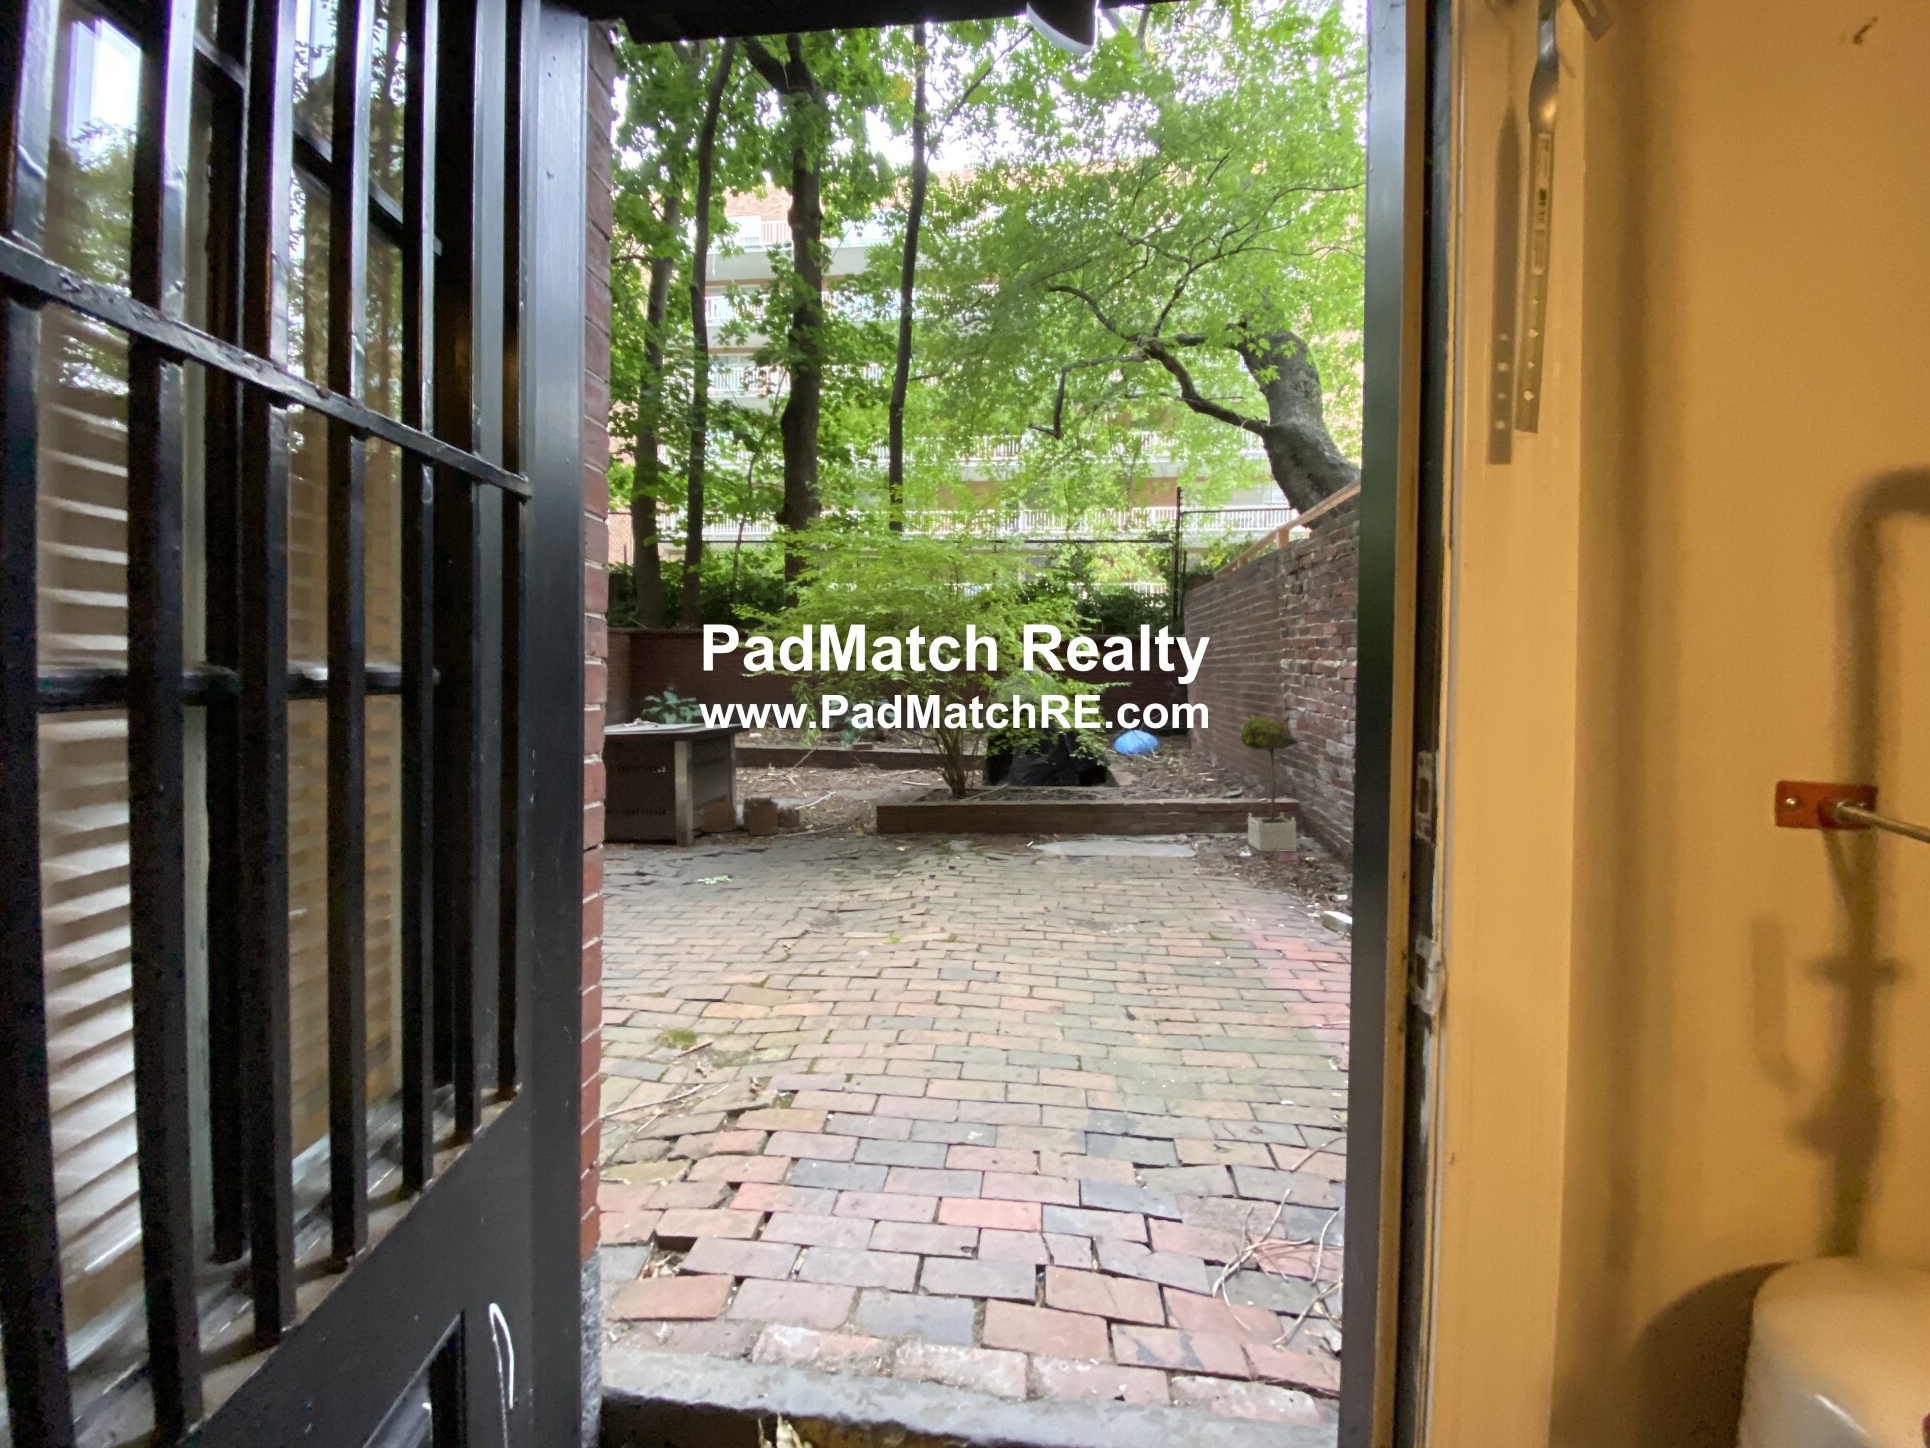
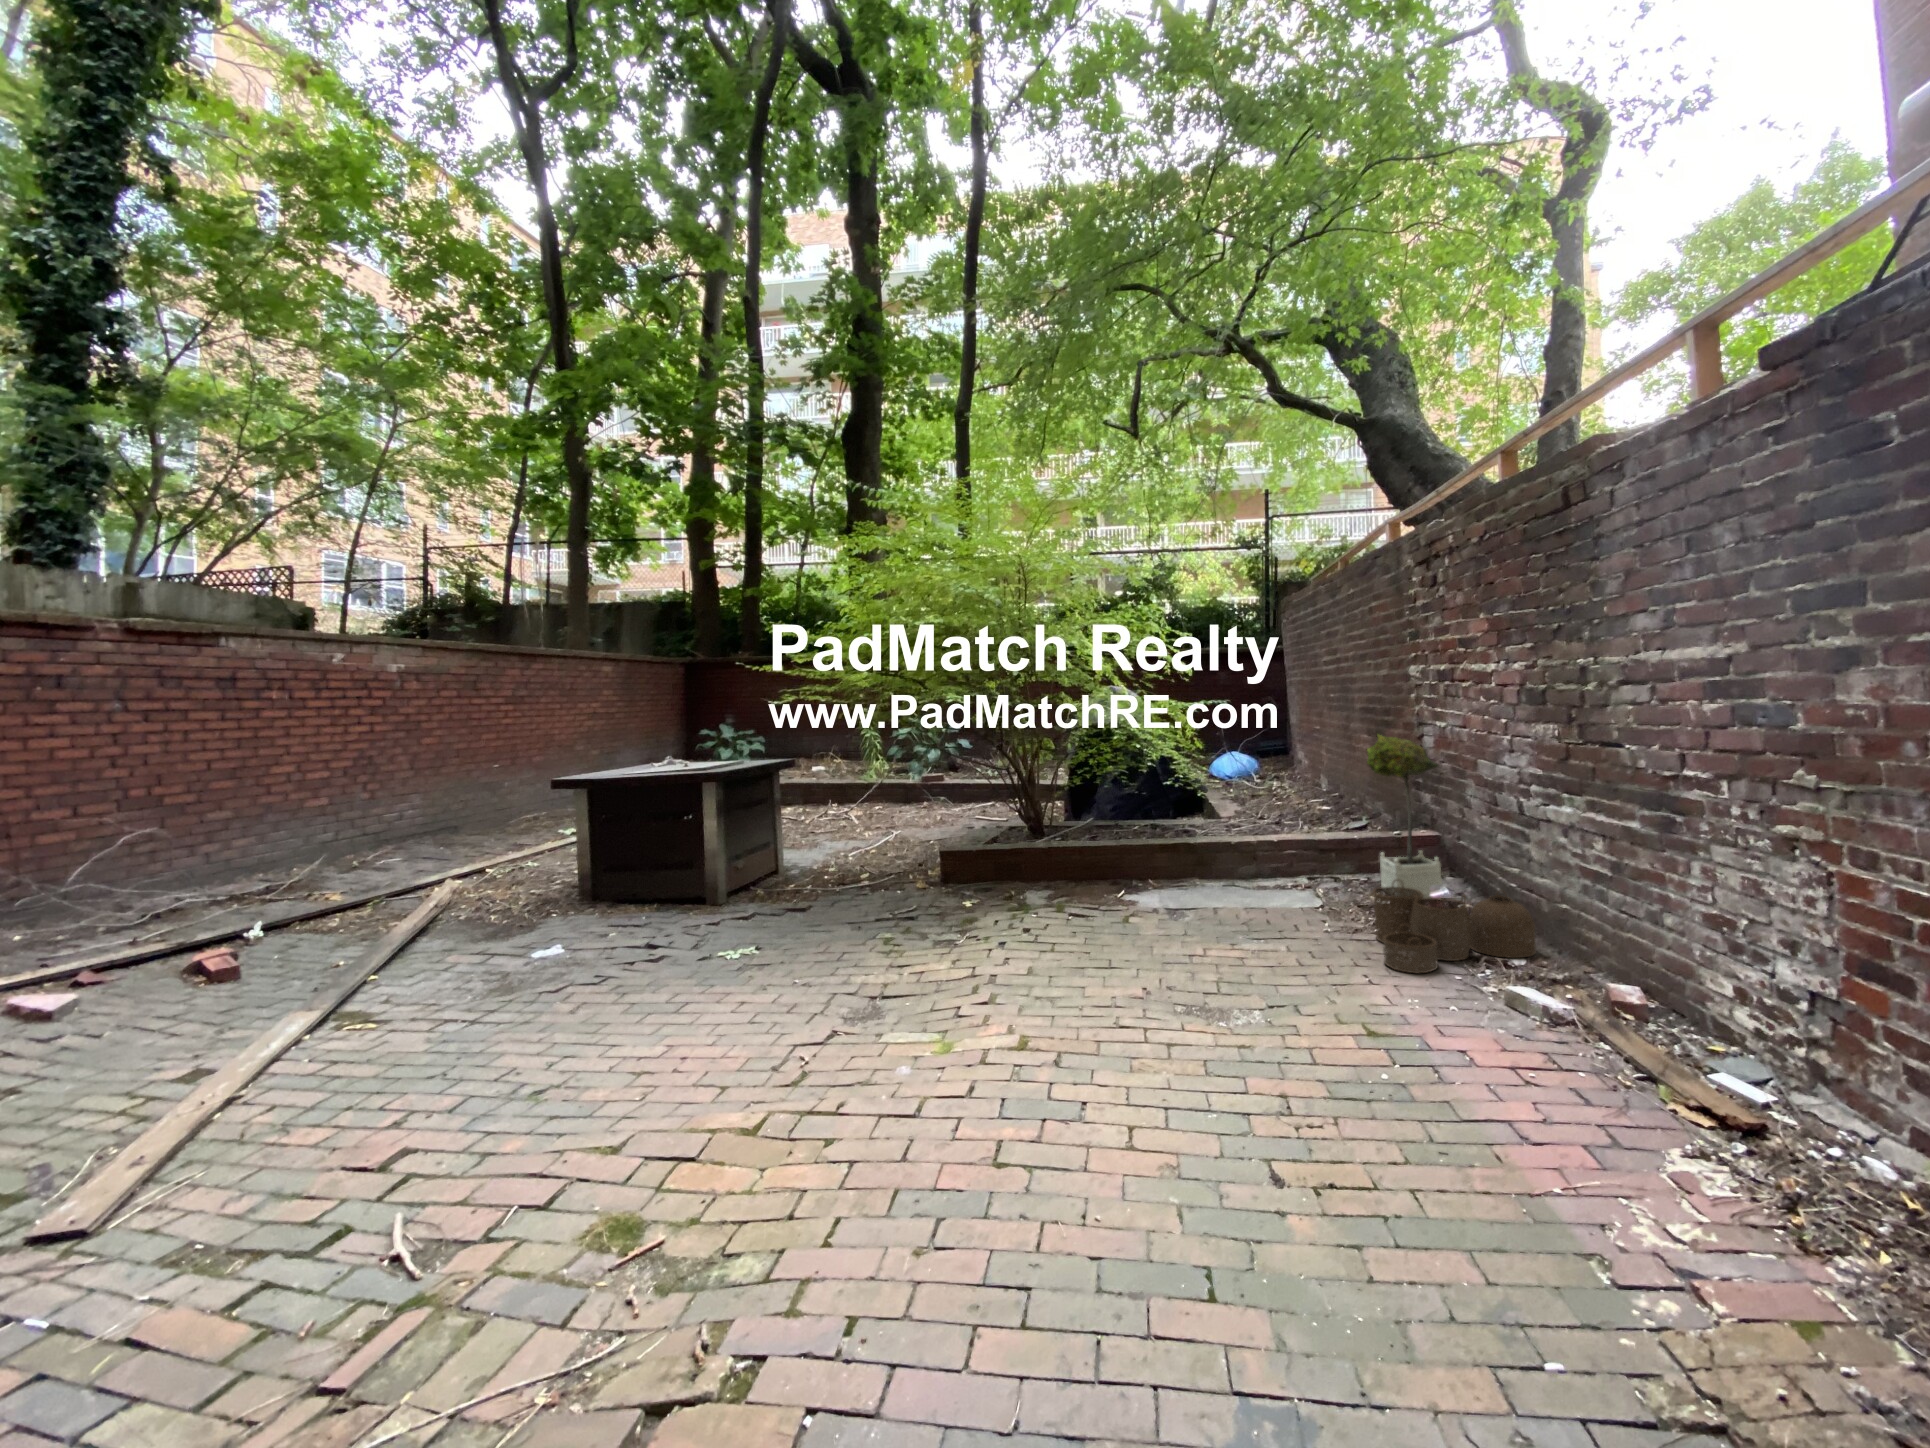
woven basket: present [702,796,800,836] -> present [1373,879,1536,973]

